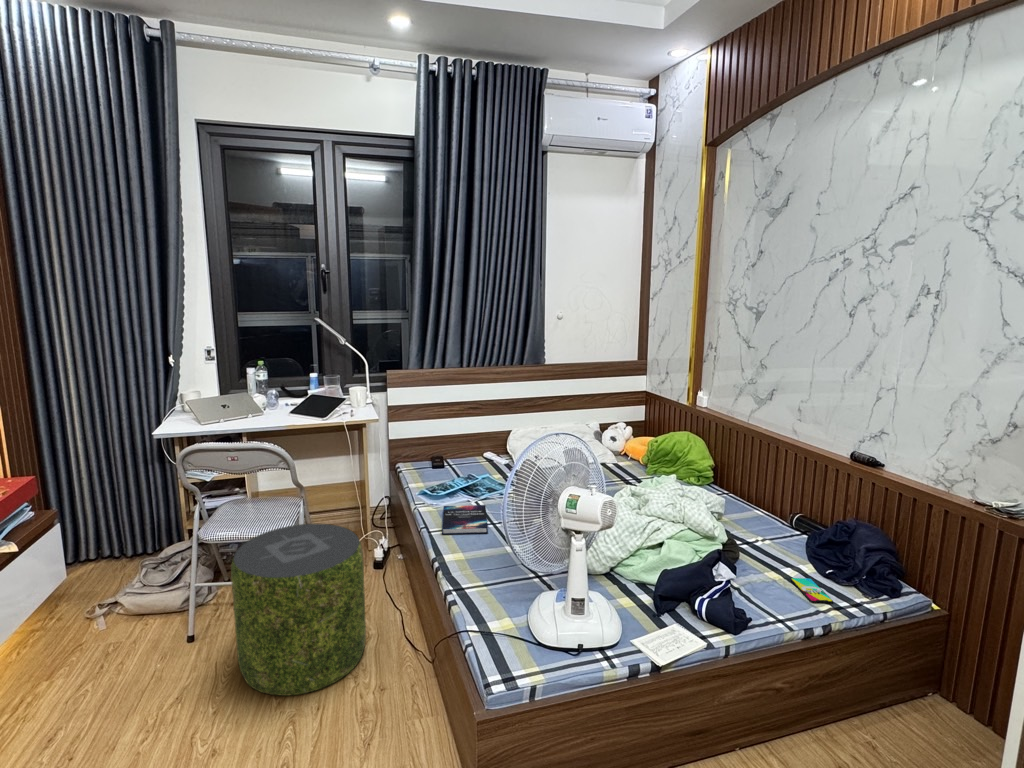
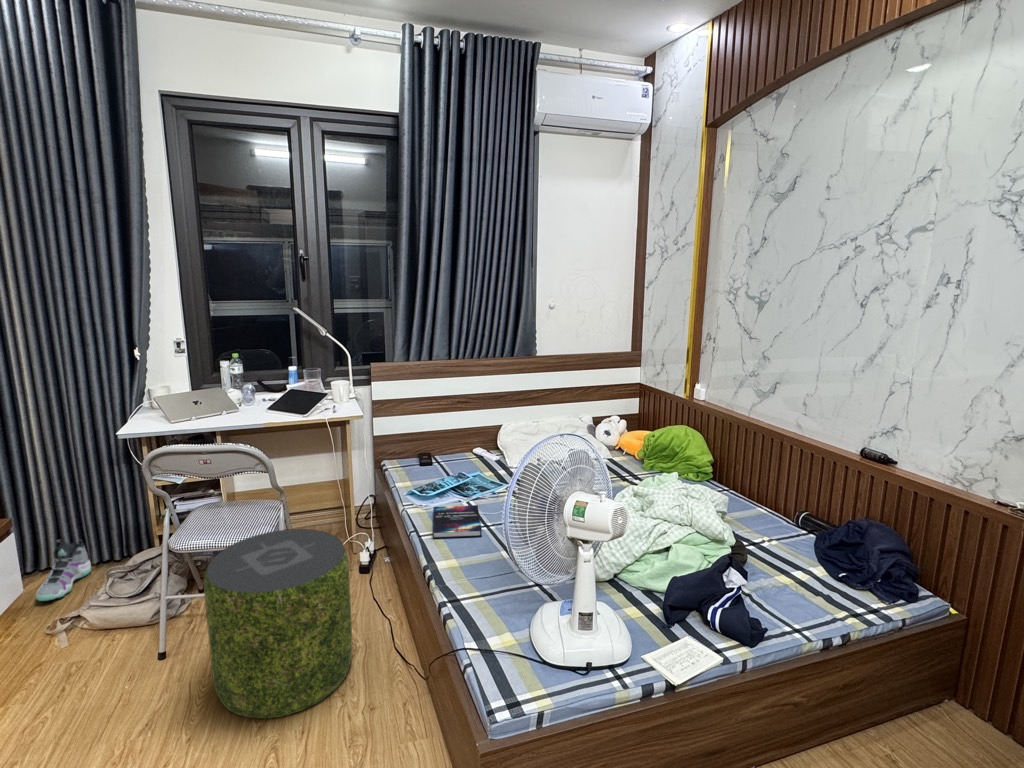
sneaker: none [76,533,125,590] -> present [36,539,91,601]
smartphone: present [791,578,833,603] -> none [803,582,850,609]

